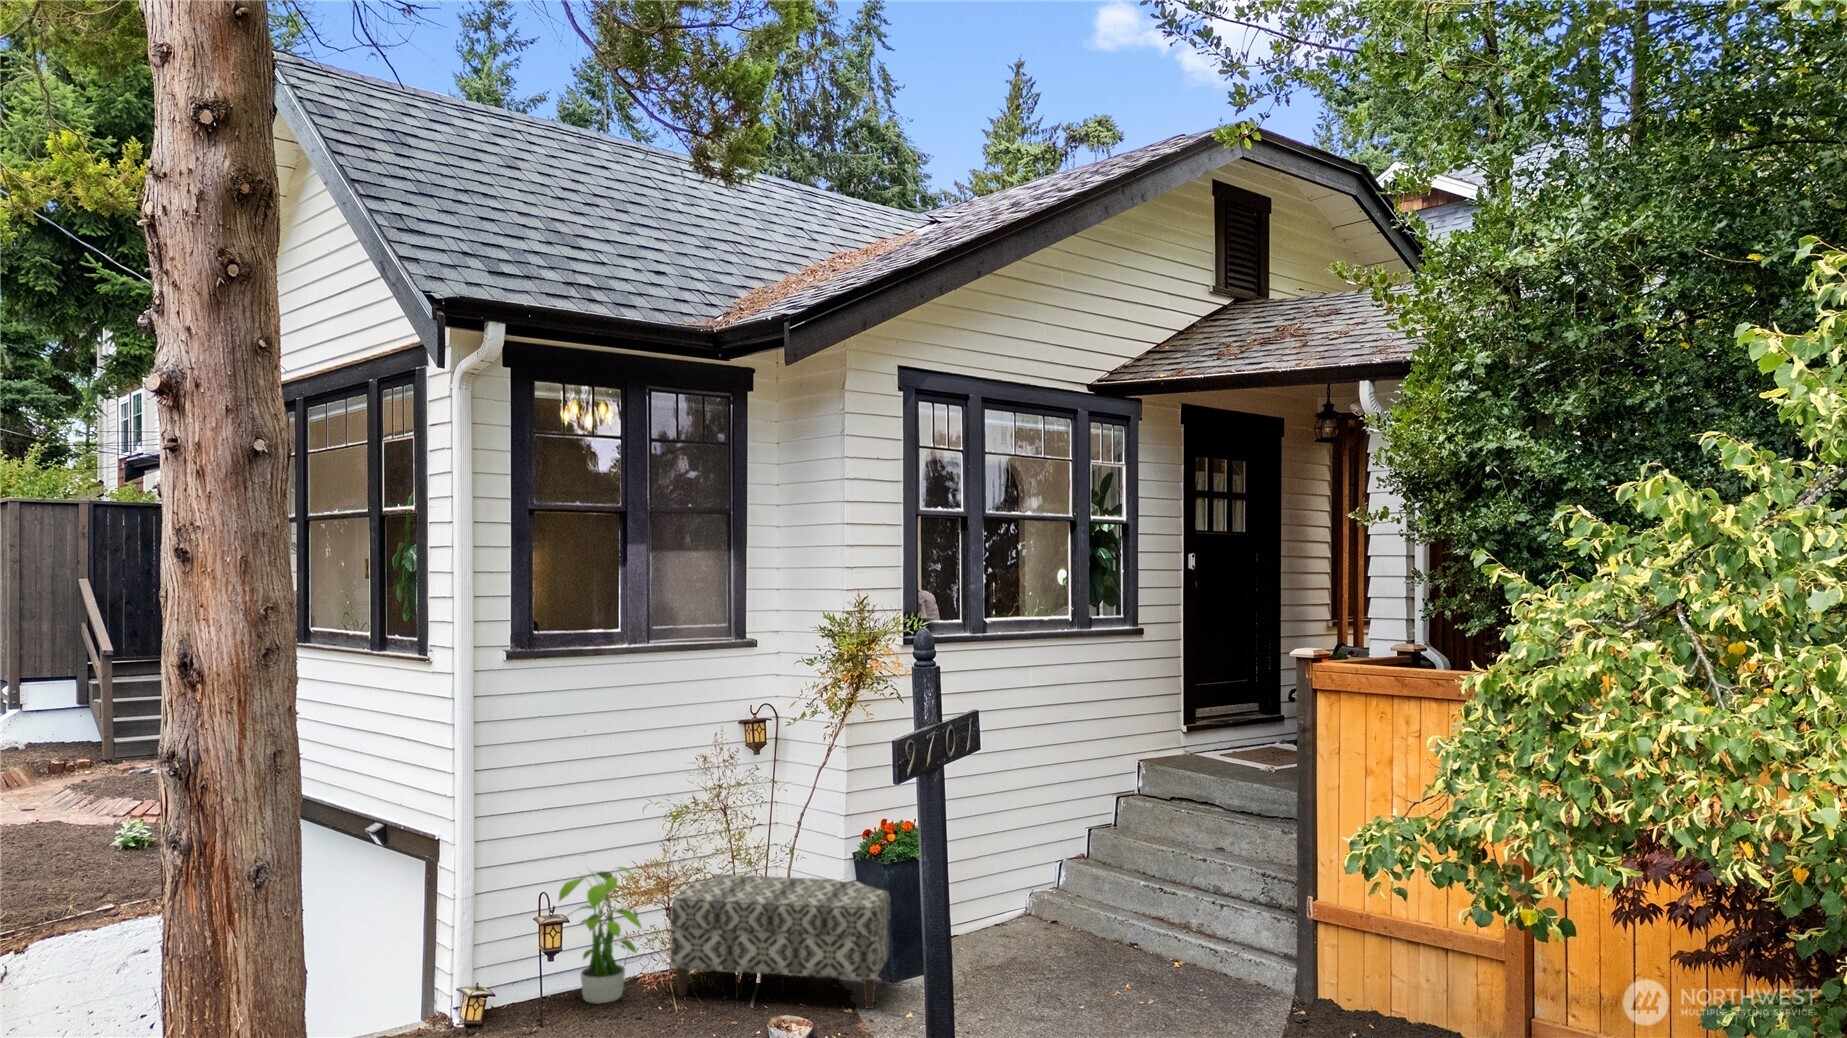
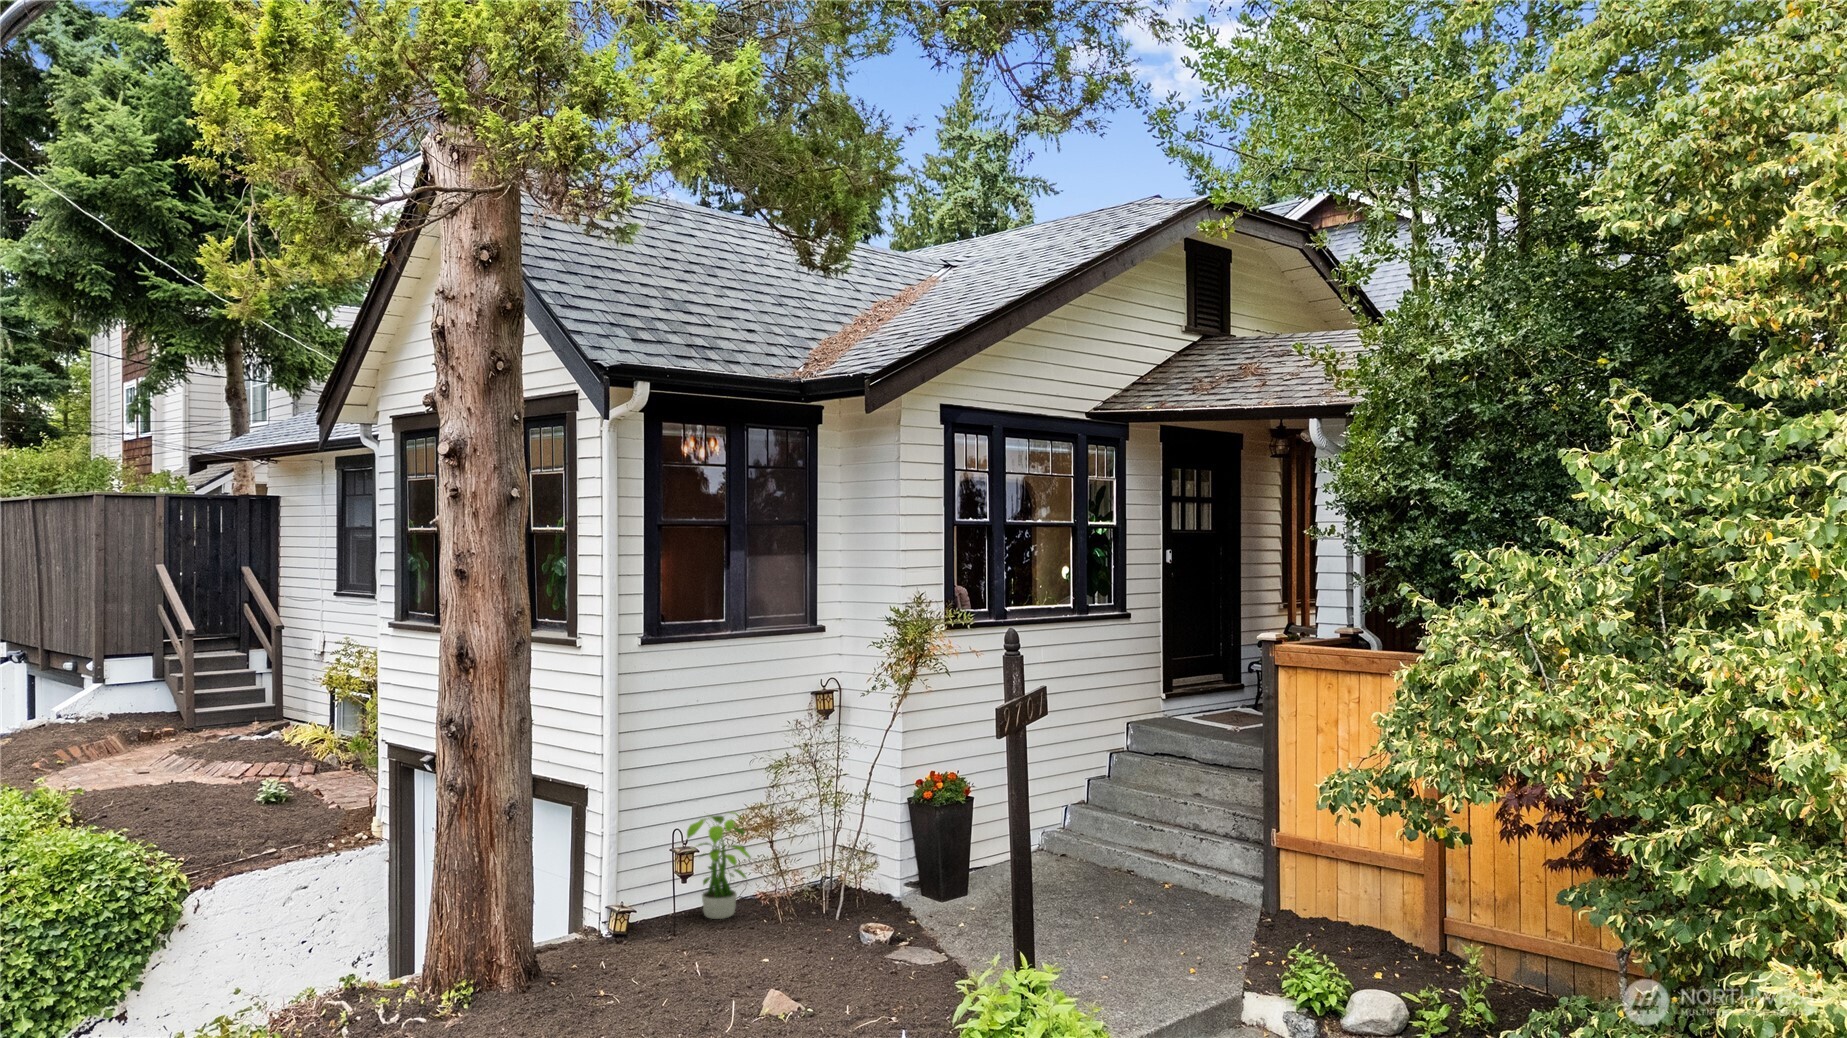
bench: present [671,874,890,1009] -> none [772,818,946,920]

